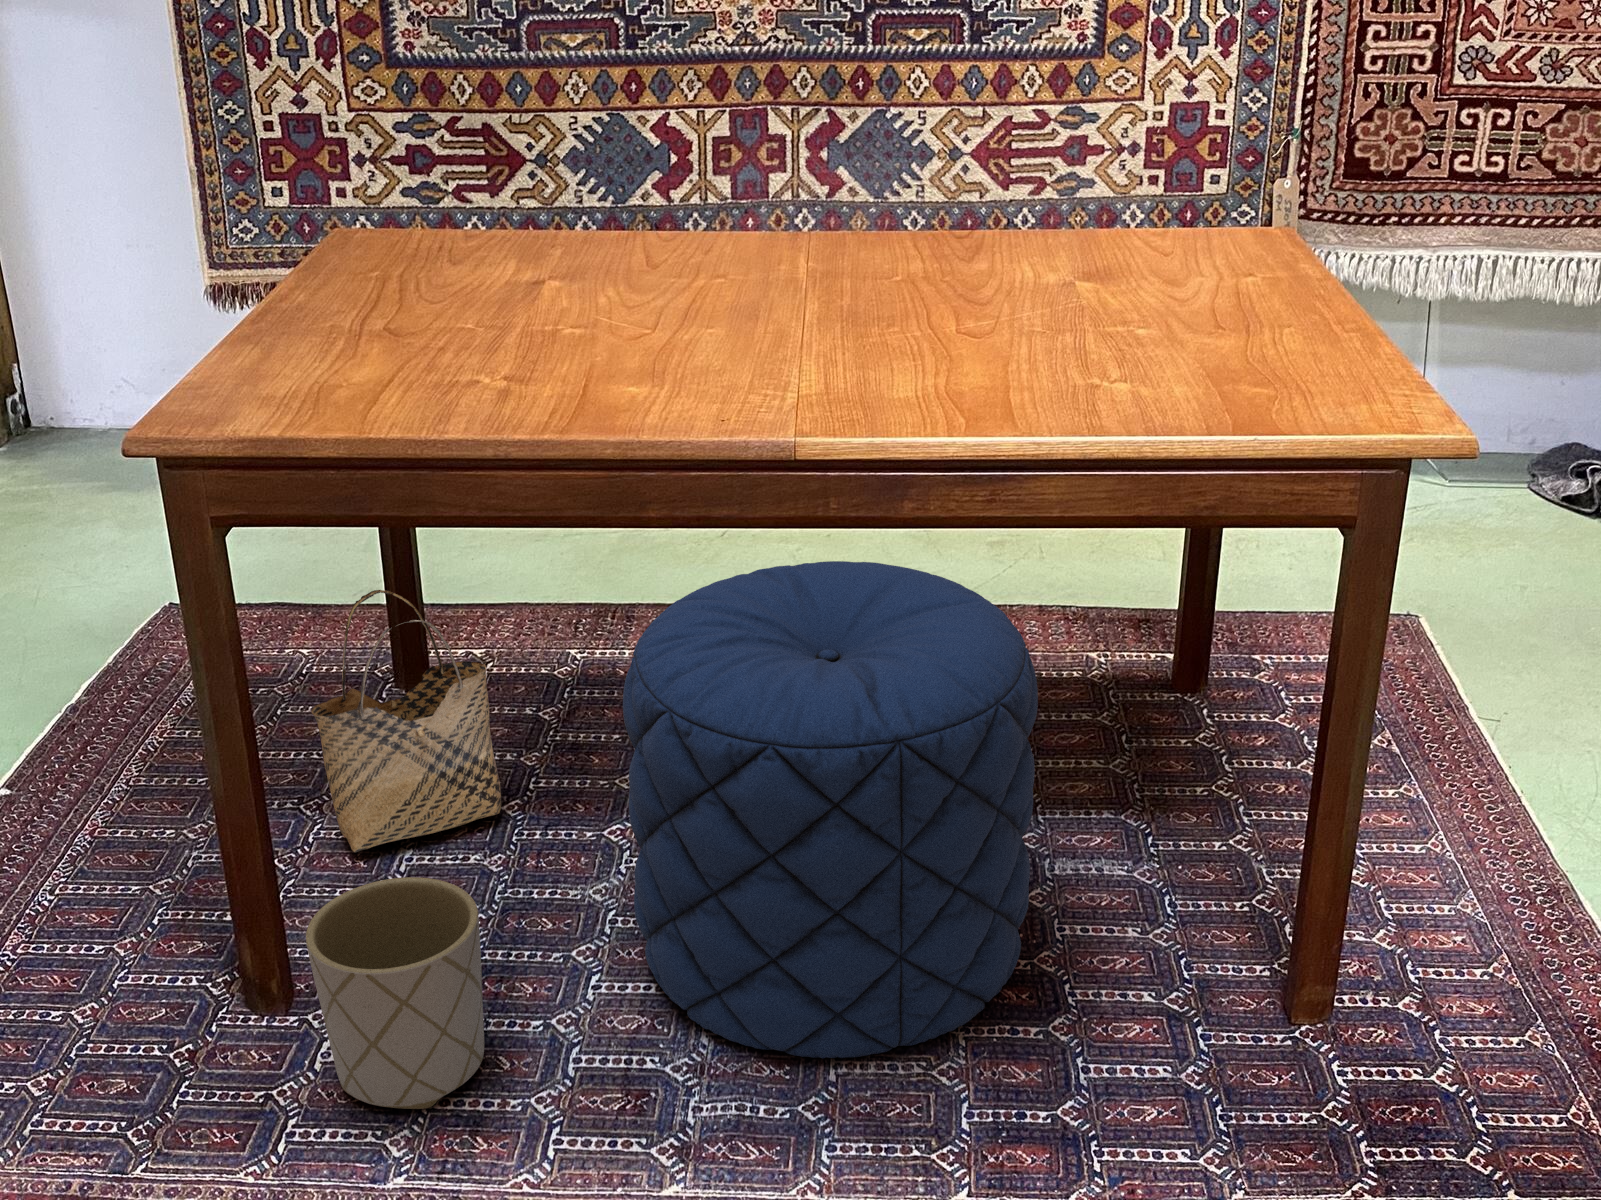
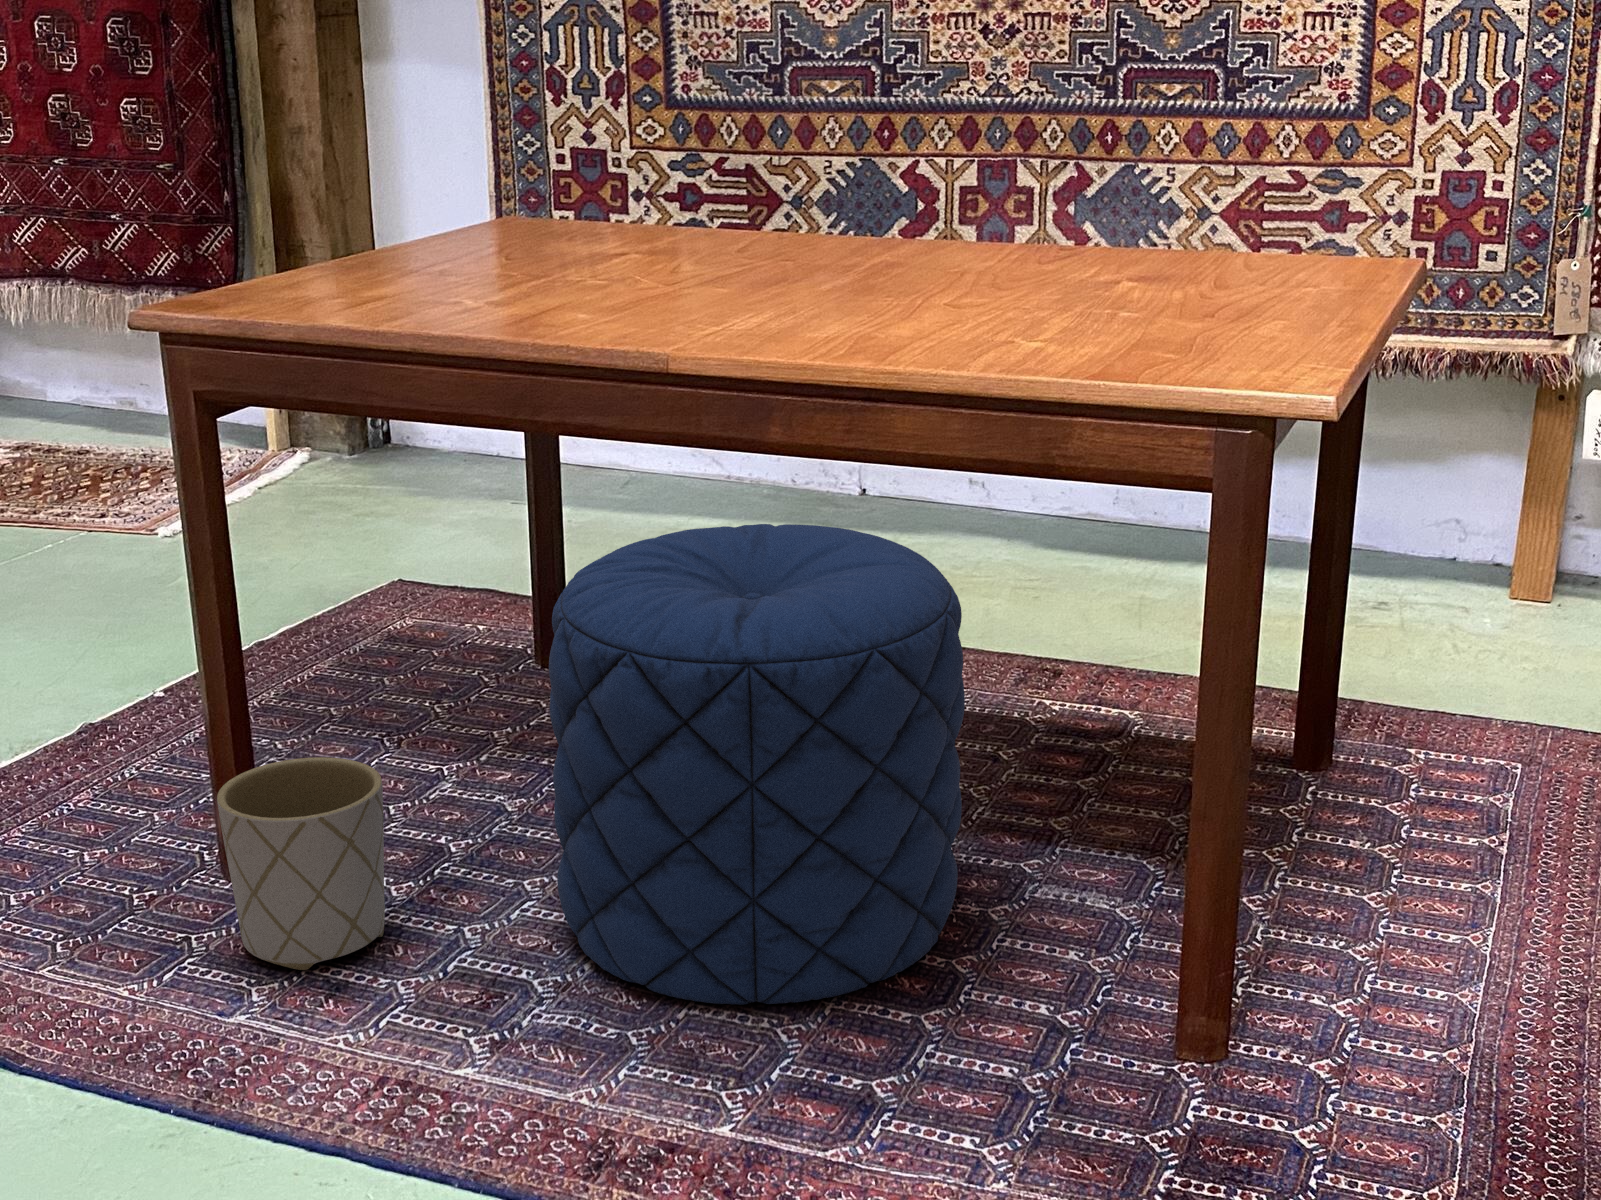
woven basket: present [311,590,501,852] -> none [361,530,539,773]

